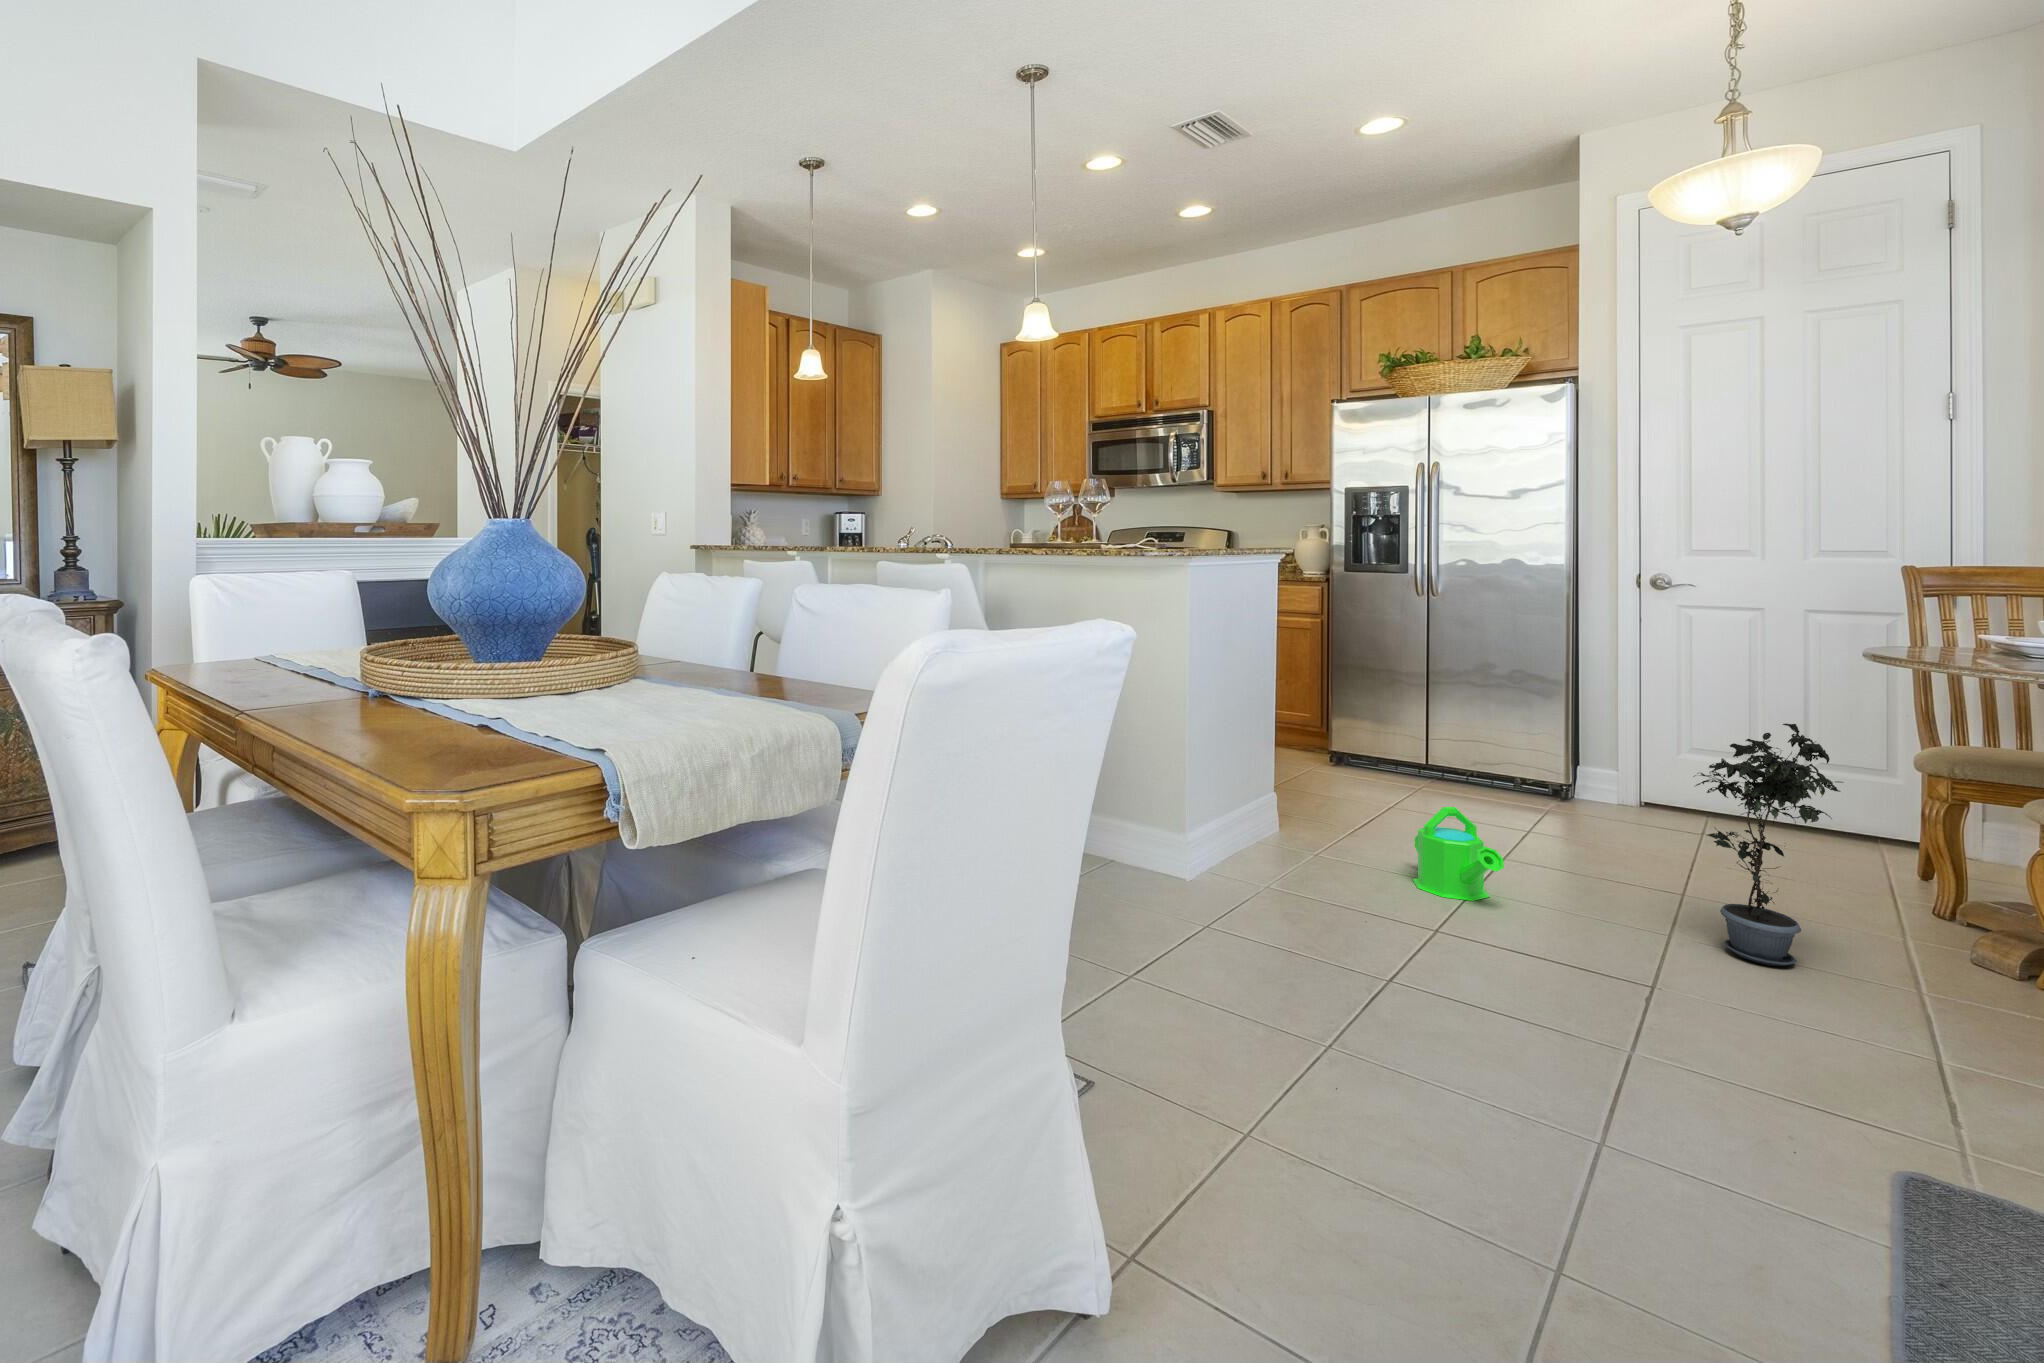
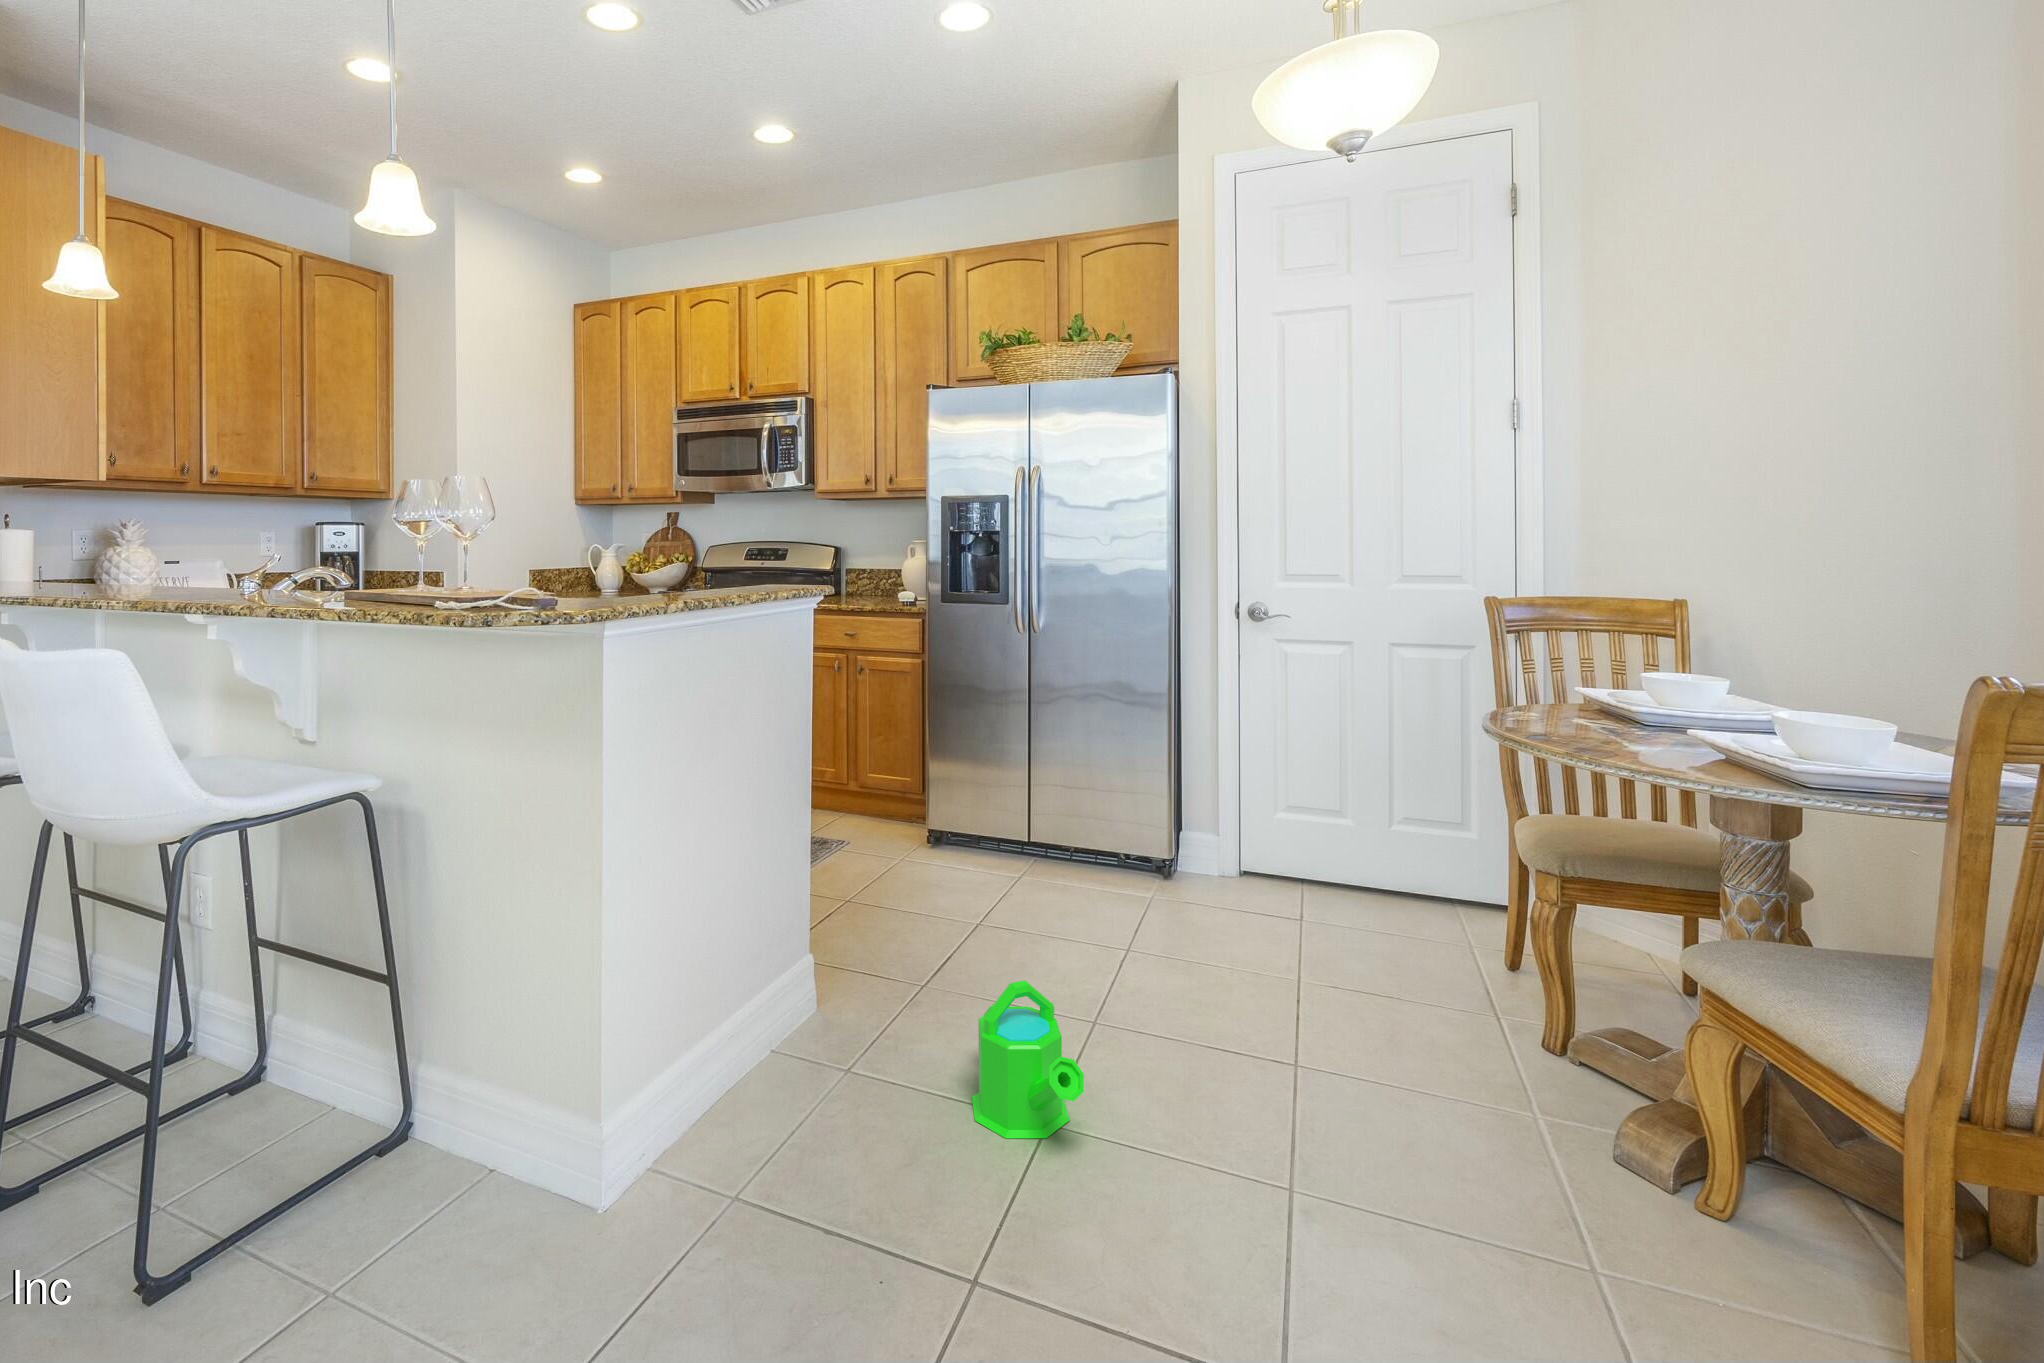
potted plant: present [1695,723,1843,966] -> none [1320,841,1500,1223]

